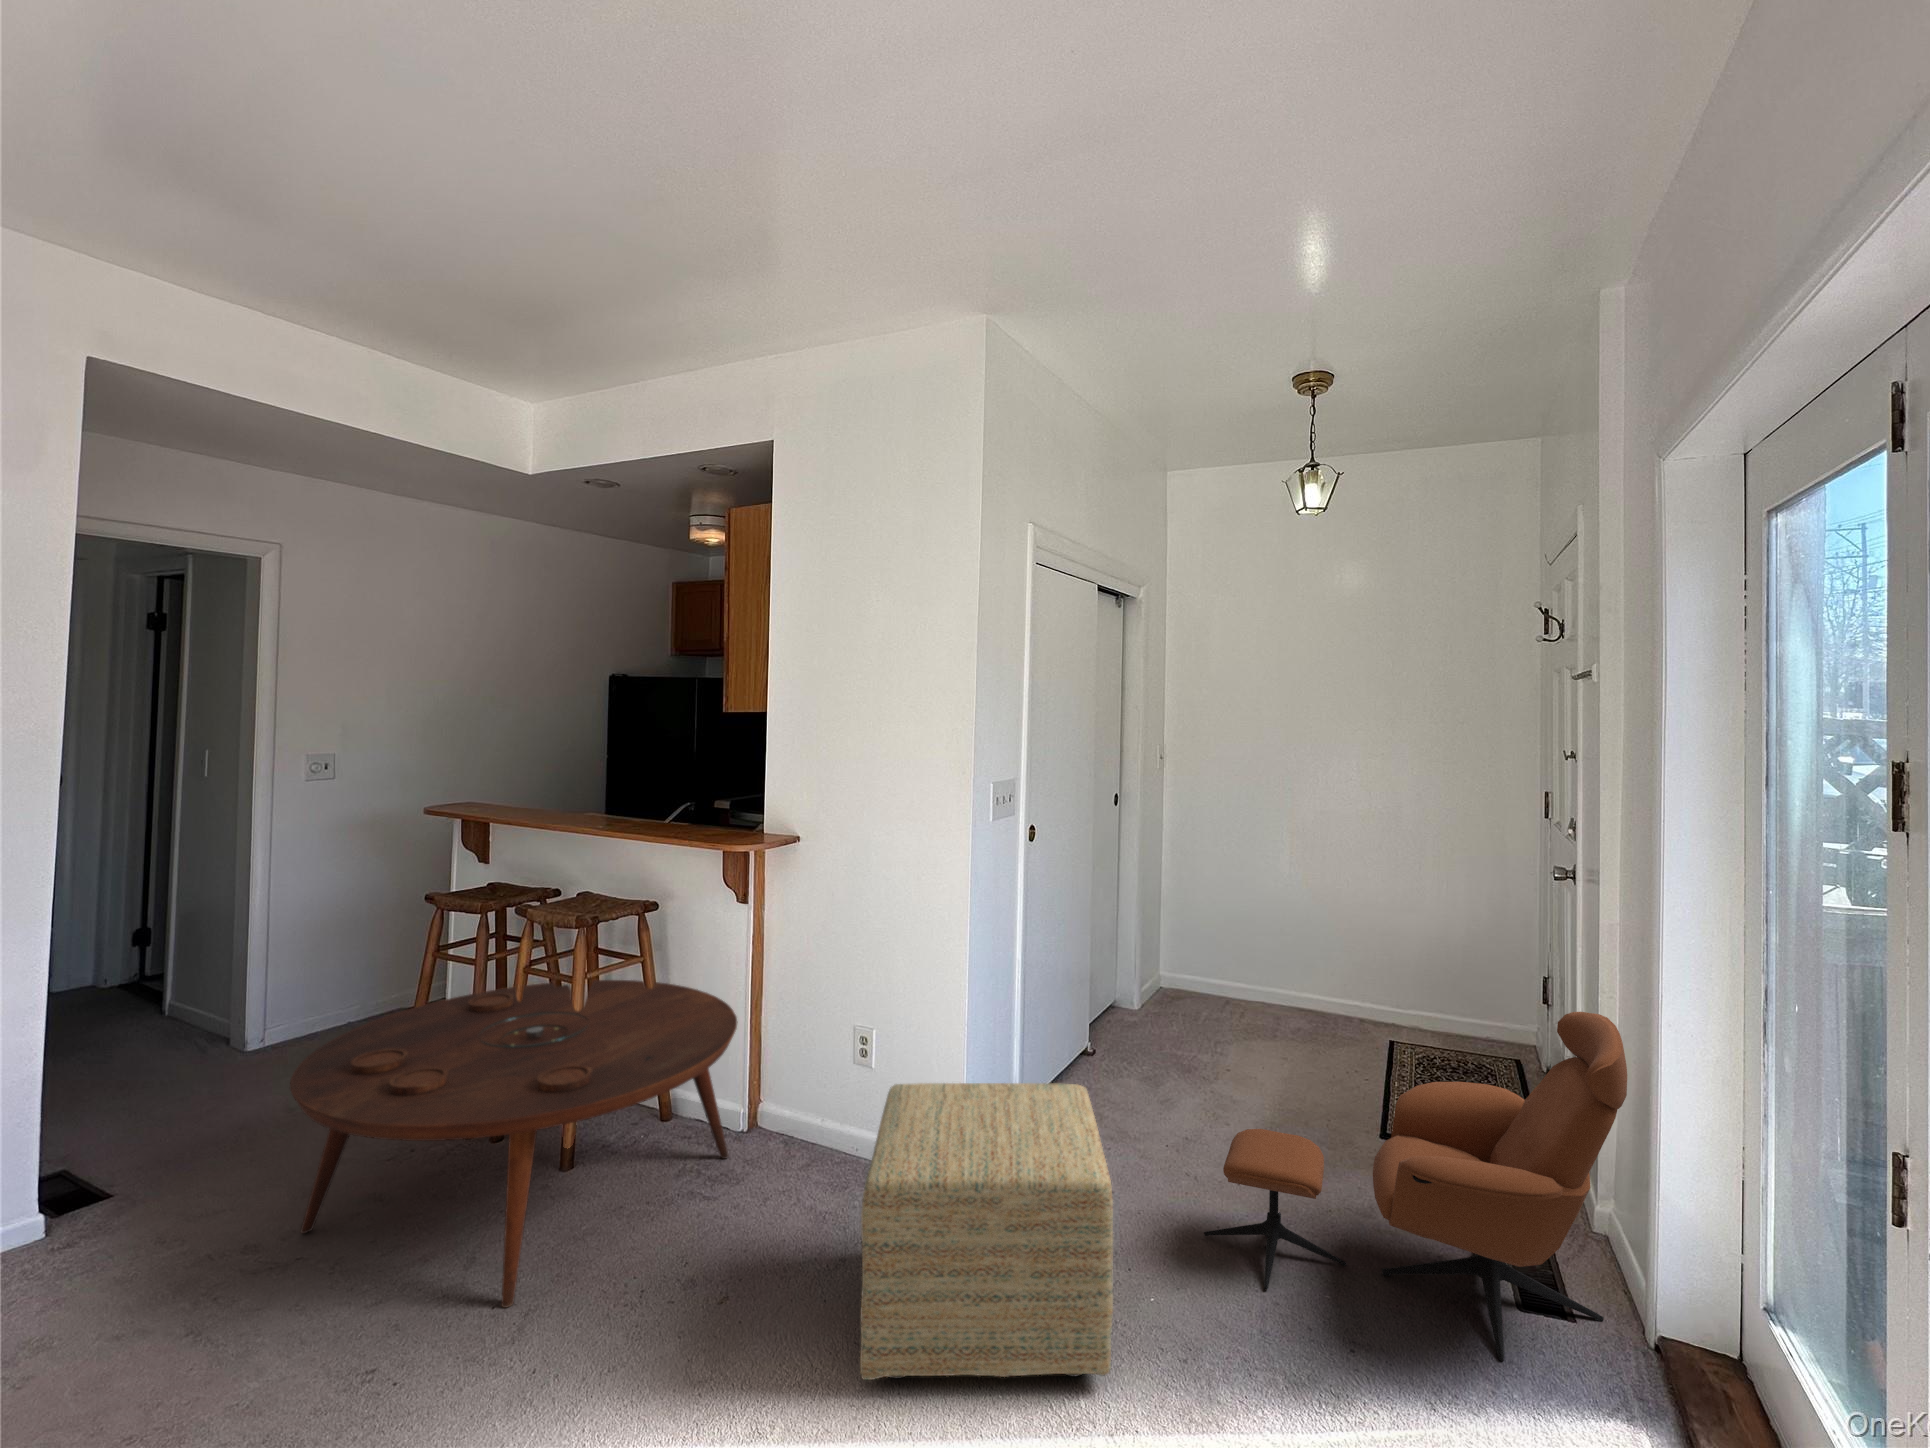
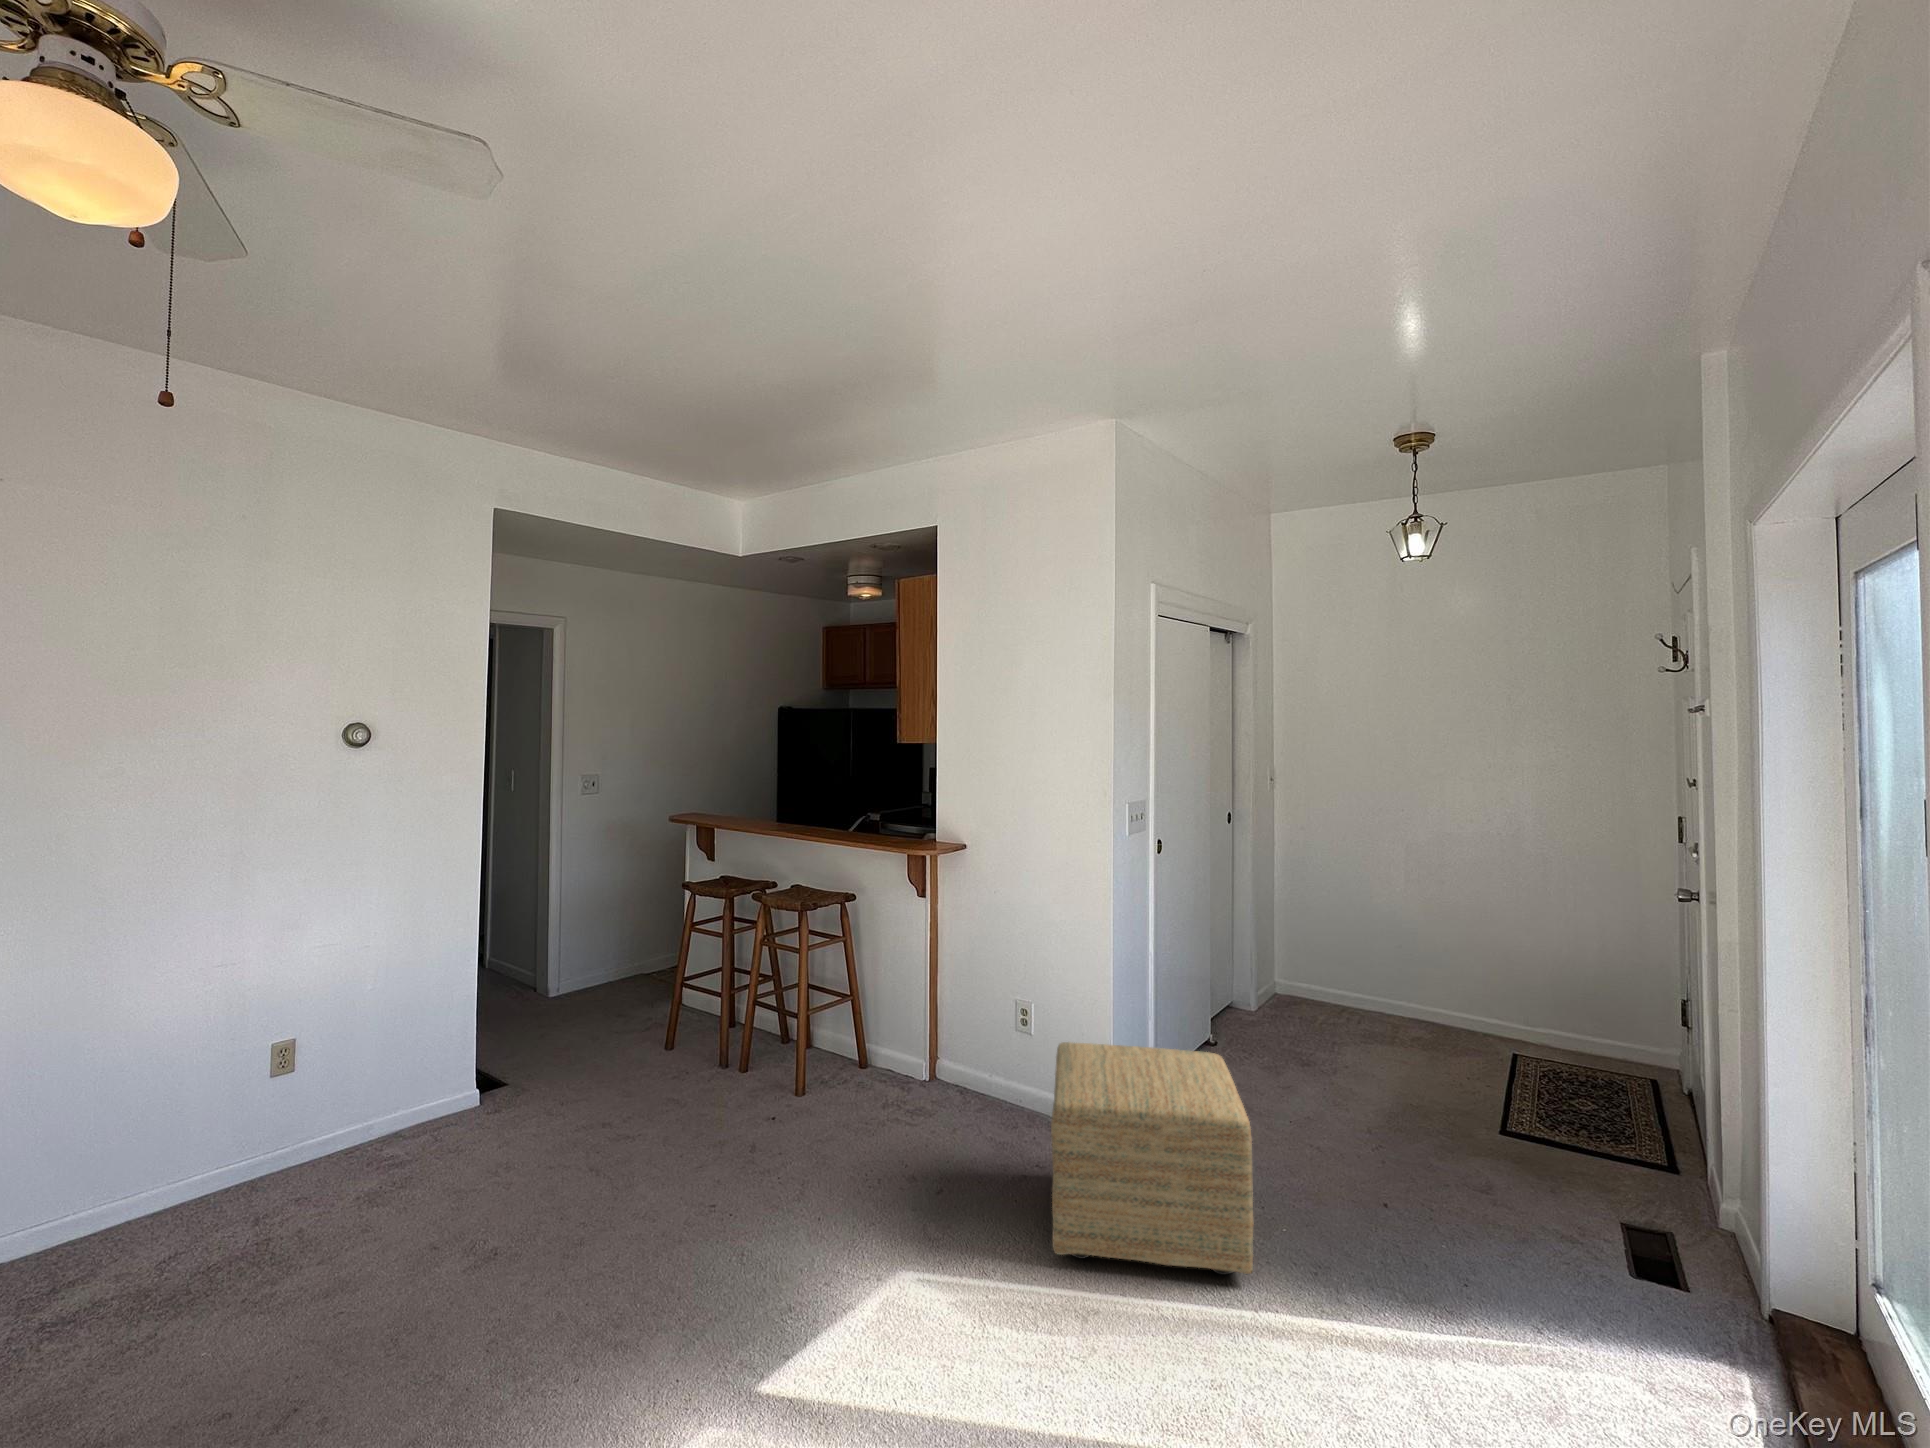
coffee table: present [290,980,738,1308] -> none [628,954,927,1182]
lounge chair: present [1204,1012,1627,1361] -> none [1329,1017,1732,1312]

